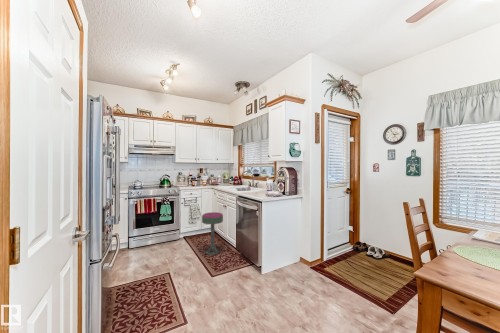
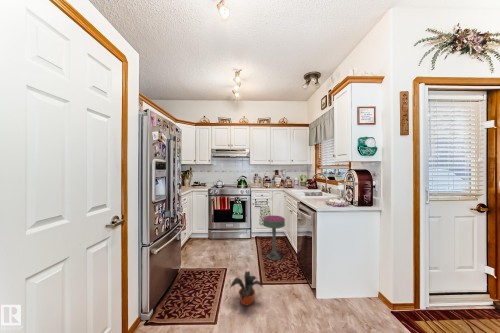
potted plant: none [191,266,222,298] -> present [231,271,262,305]

